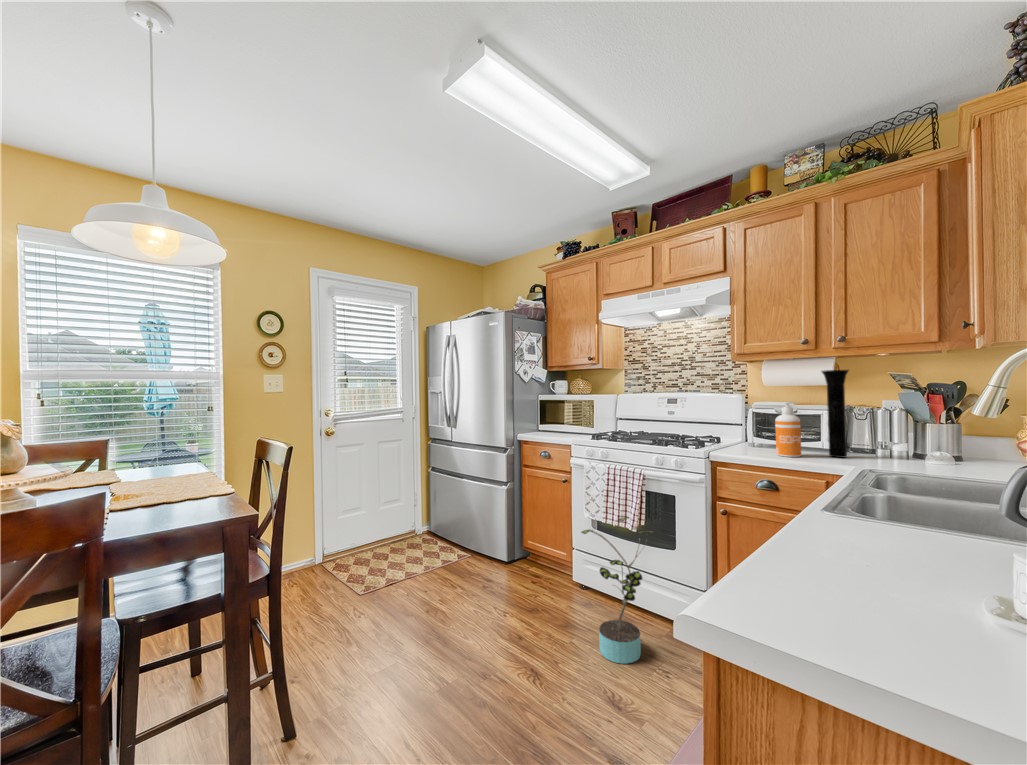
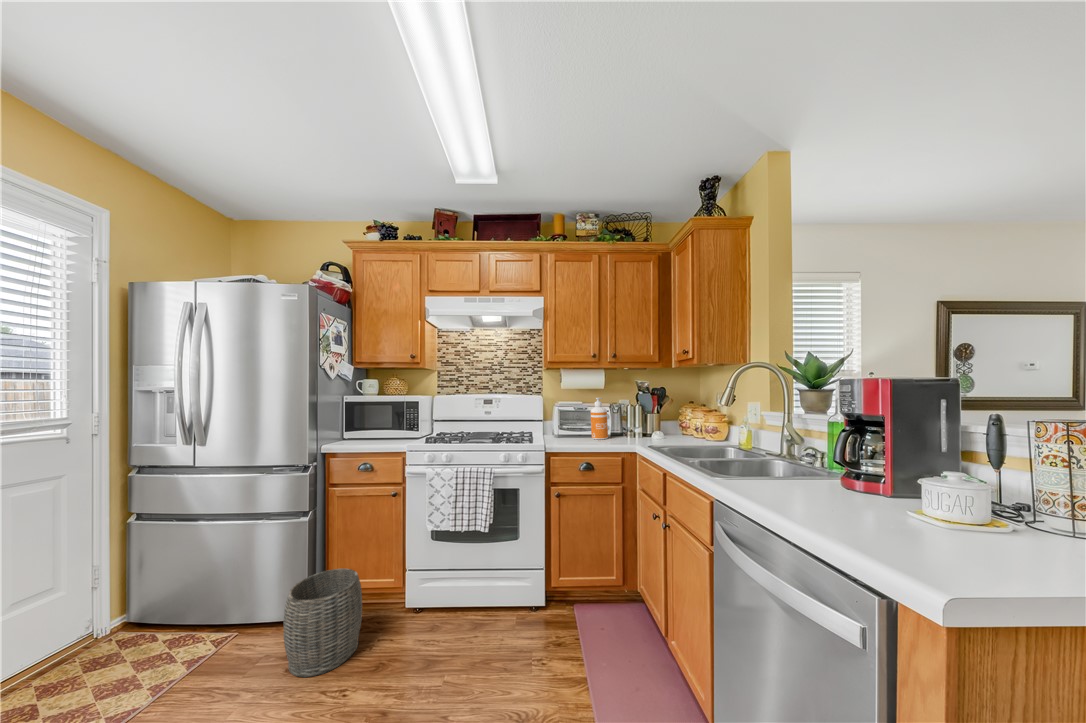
vase: present [822,370,849,458] -> none [611,374,628,436]
potted plant: present [581,517,653,664] -> none [457,518,536,682]
woven basket: none [482,528,533,598] -> present [284,569,362,677]

